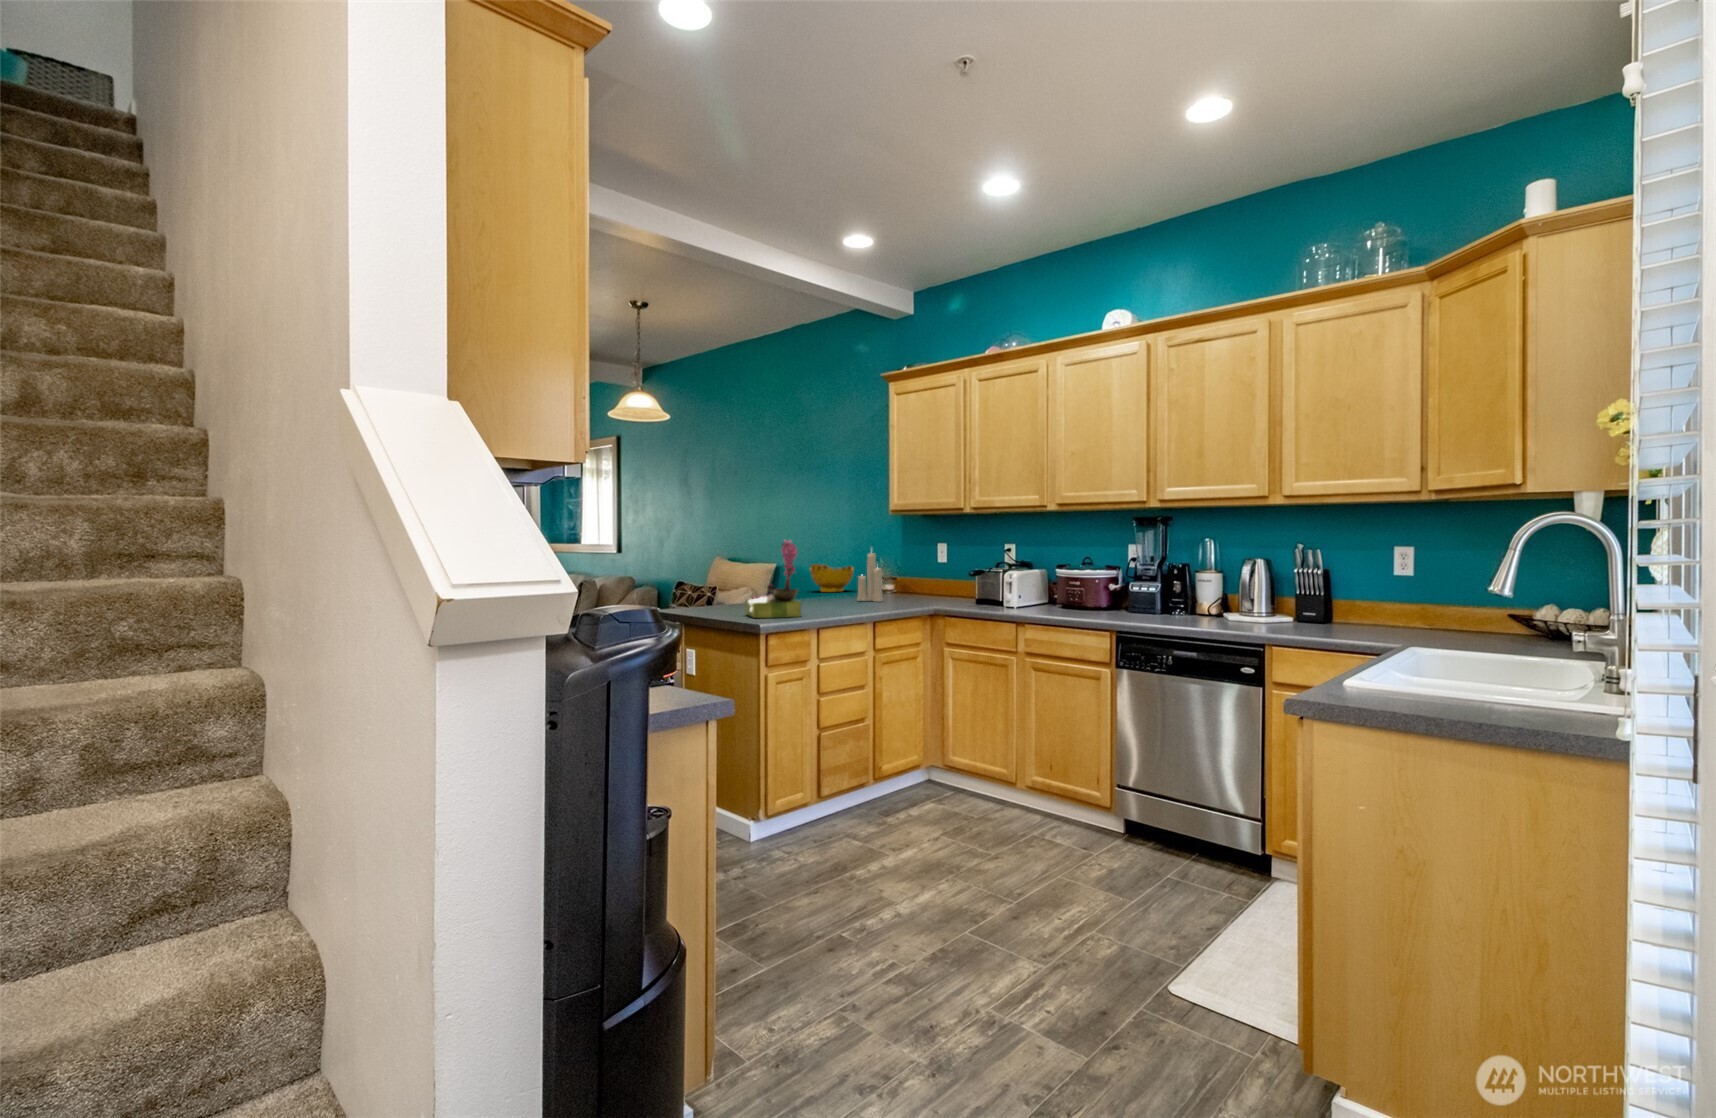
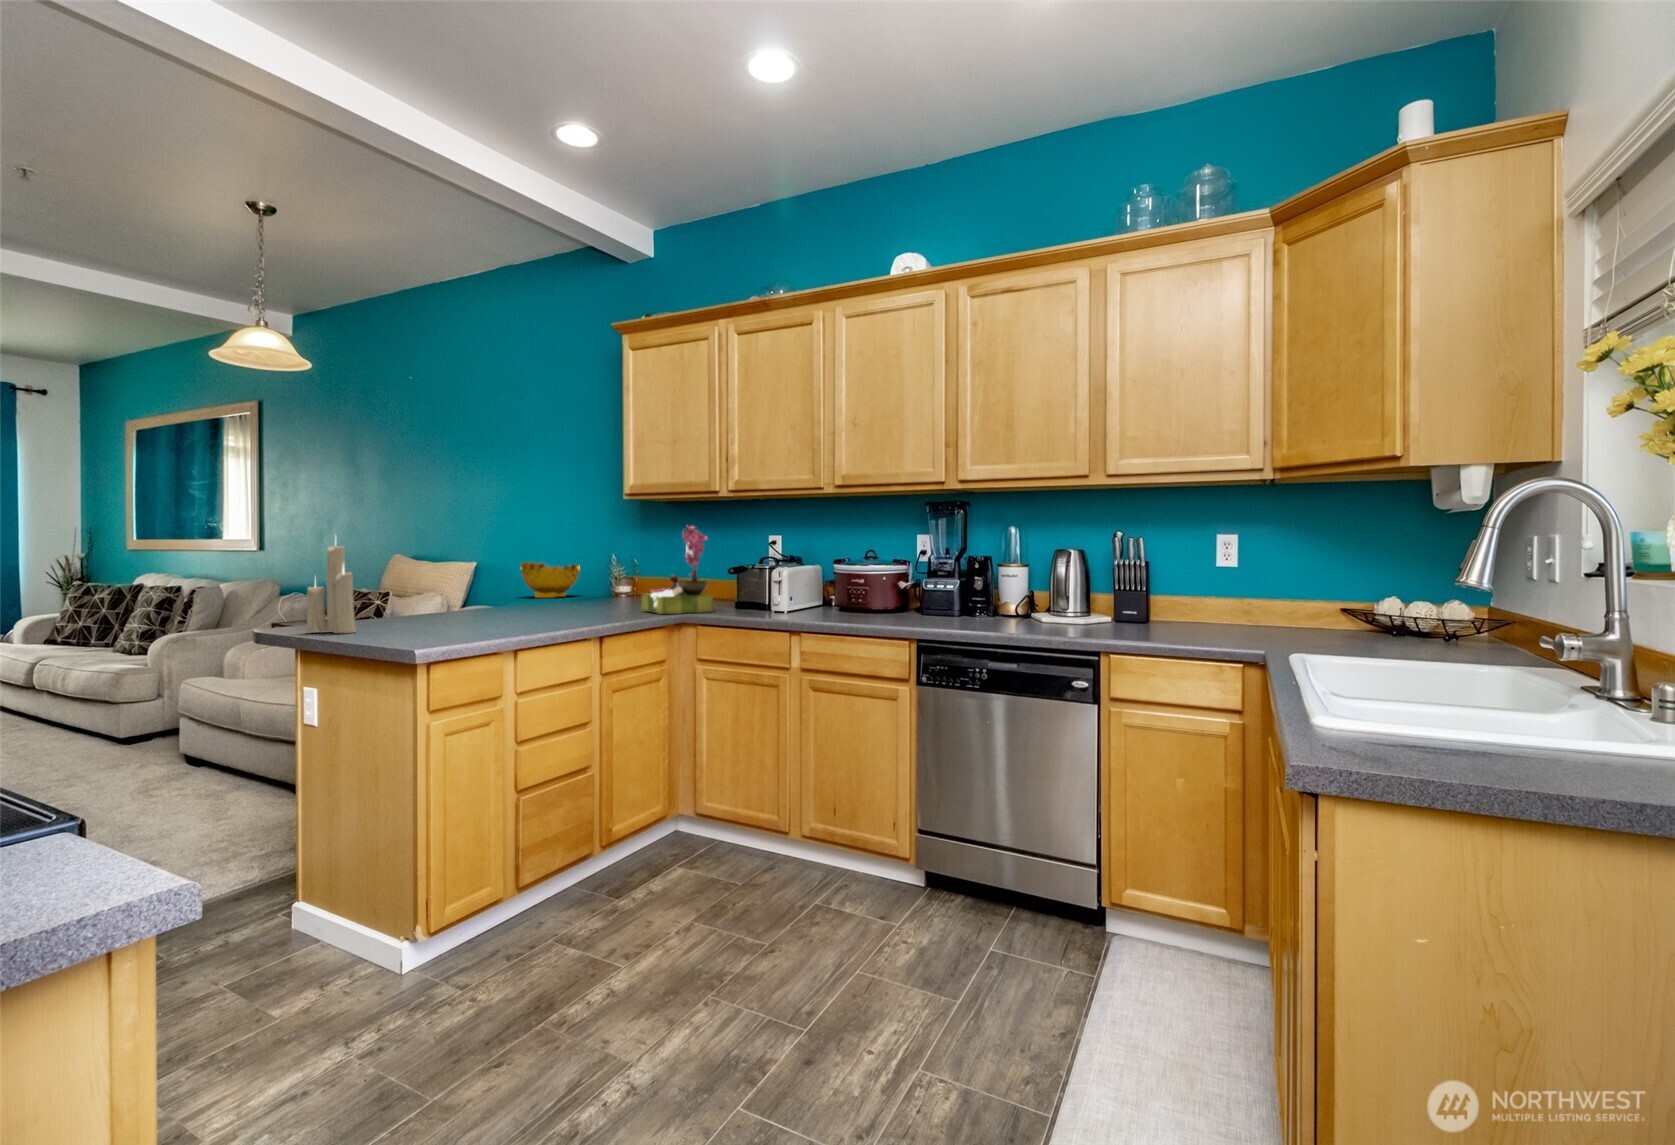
flower arrangement: present [746,539,801,618] -> present [641,526,713,614]
candle: present [857,553,883,602] -> present [305,545,356,633]

